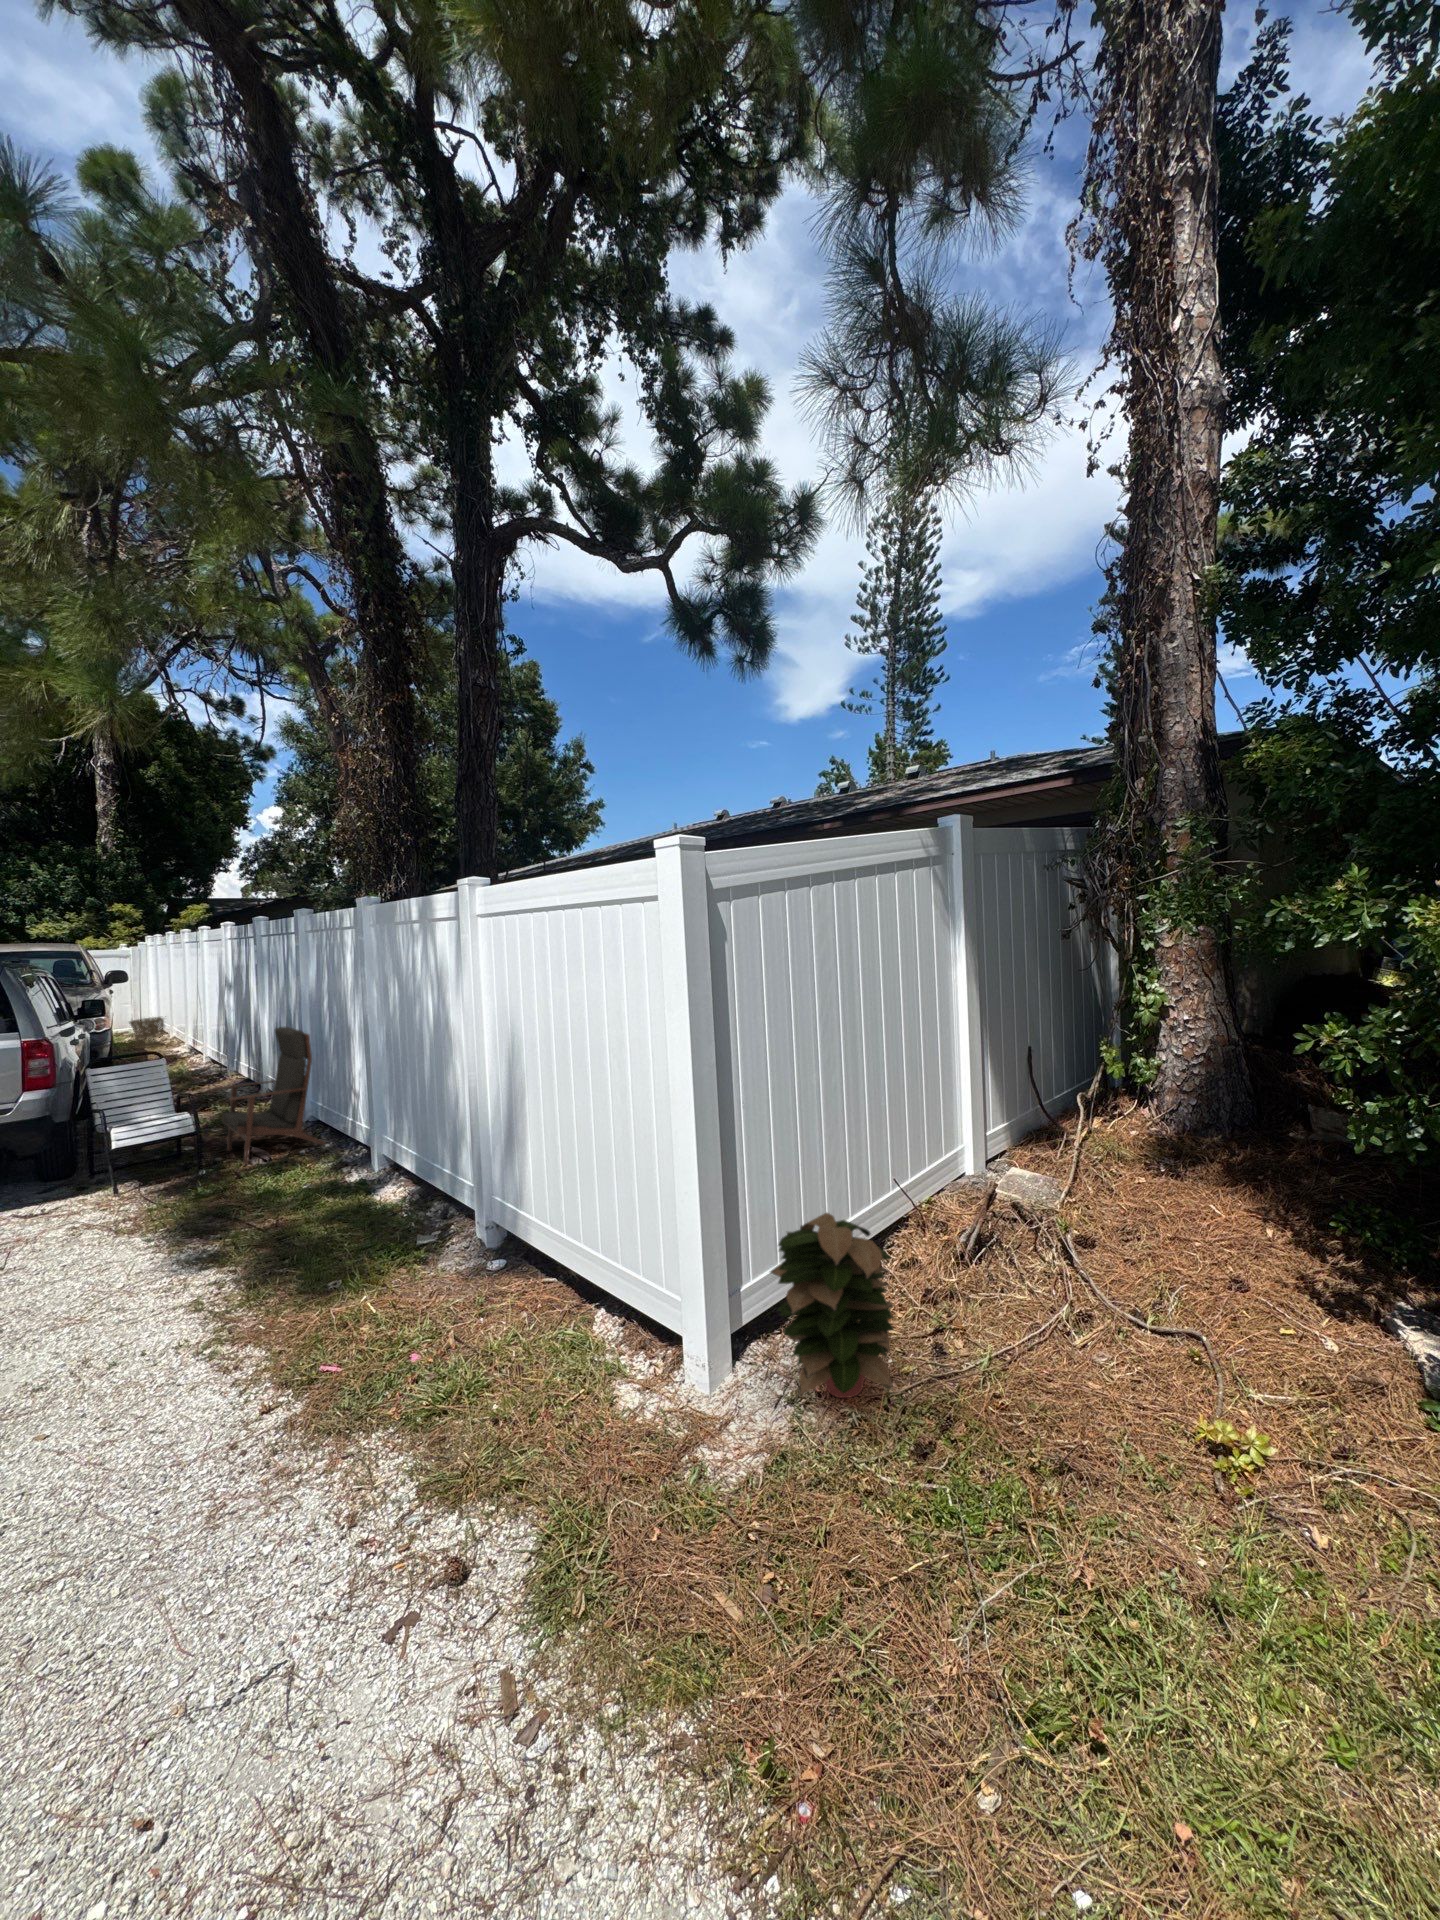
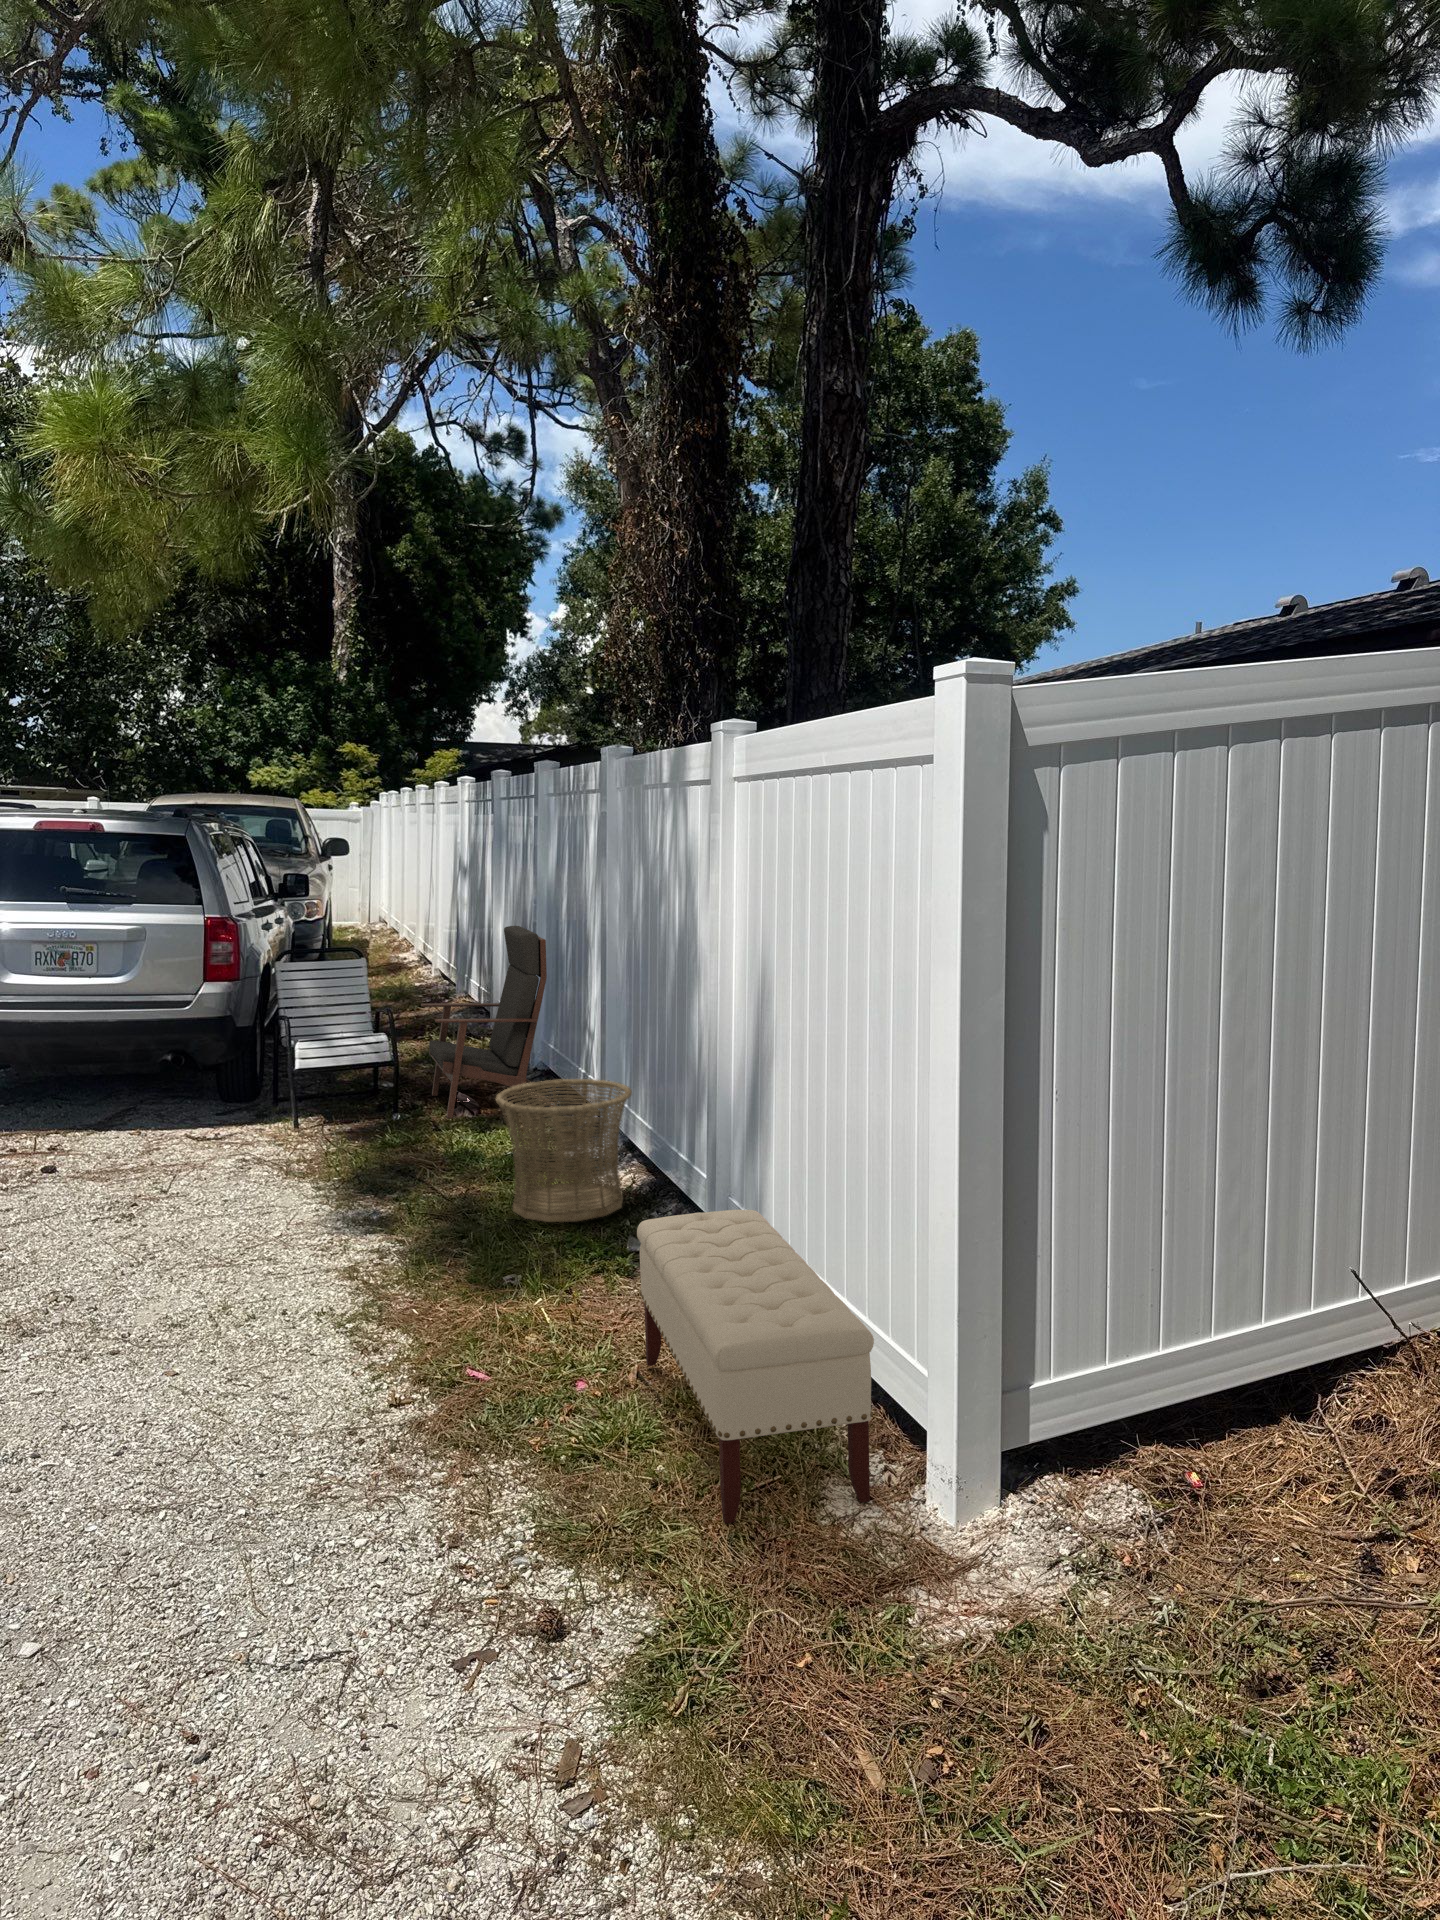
basket: present [129,1017,164,1048] -> present [496,1079,632,1222]
bench: none [442,1202,645,1436] -> present [637,1210,874,1523]
decorative plant: present [770,1213,895,1398] -> none [1062,1288,1271,1587]

